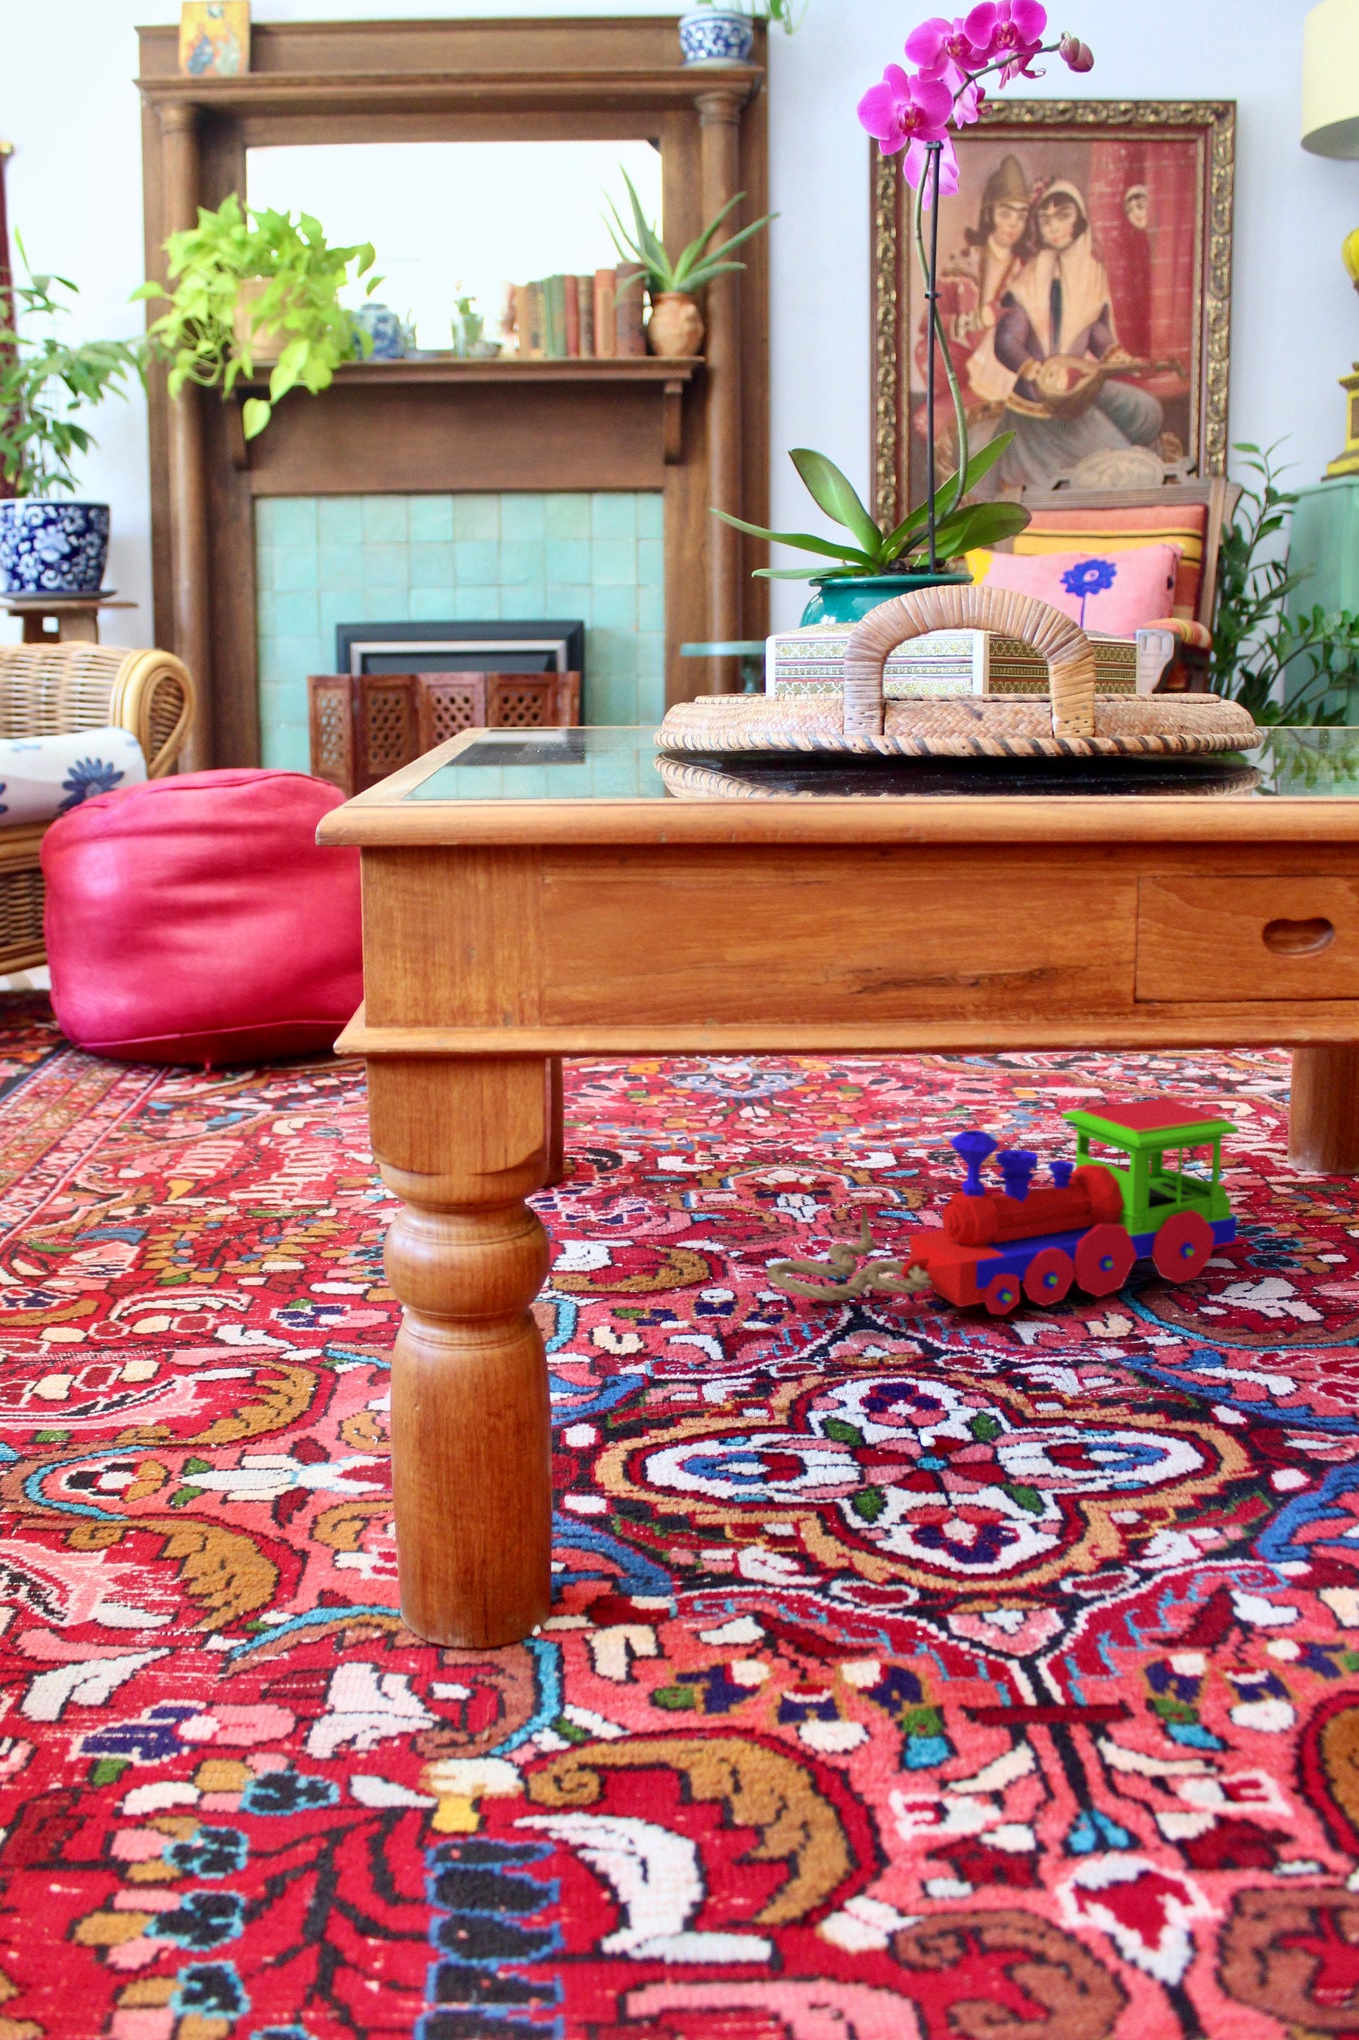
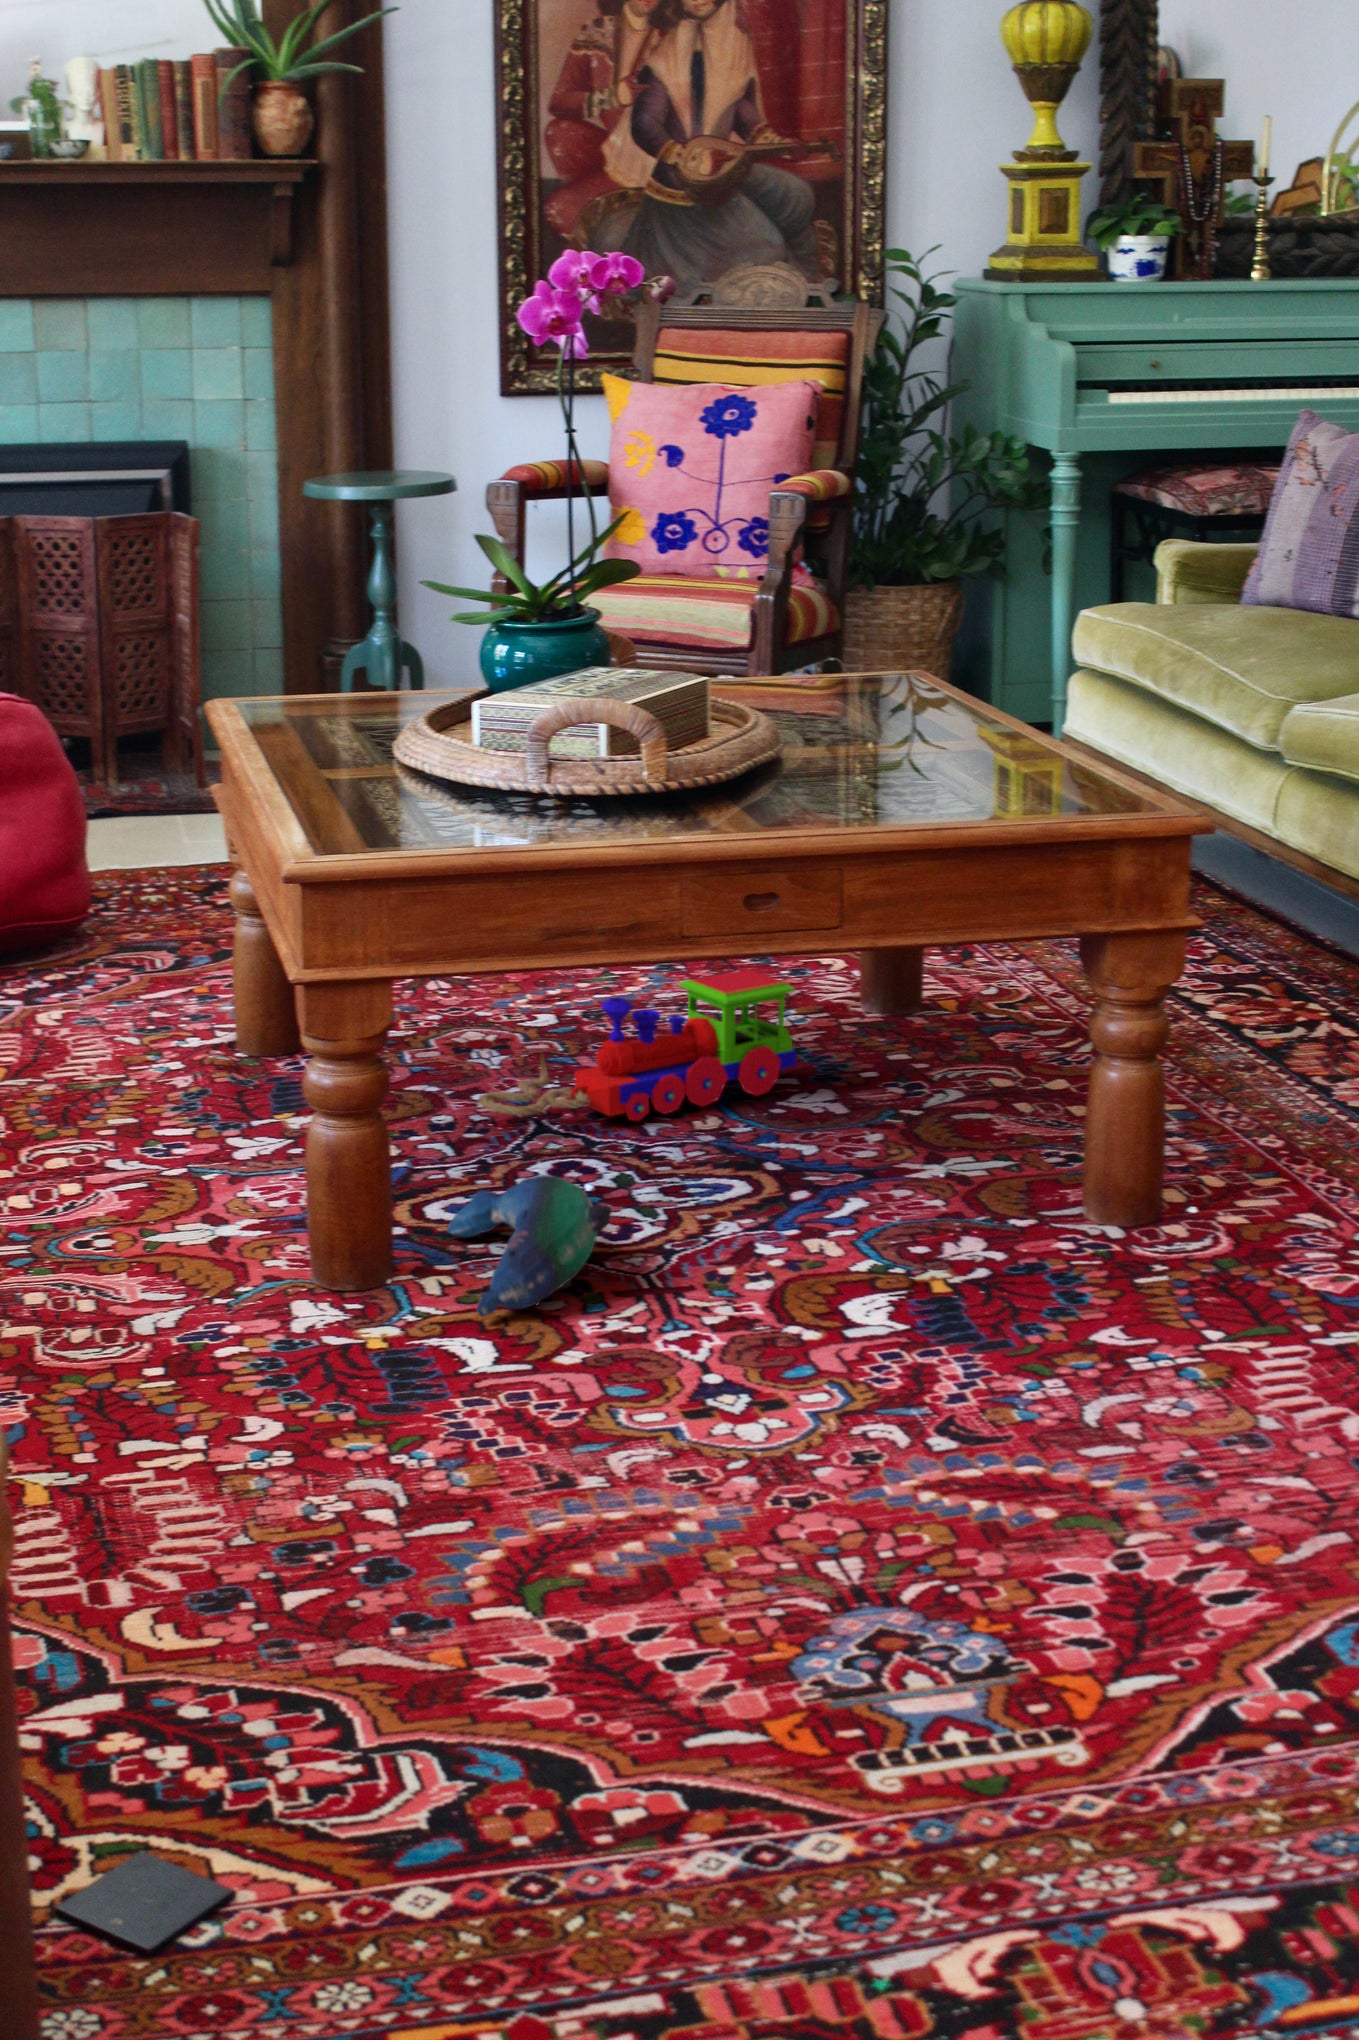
plush toy: none [672,1440,965,1766] -> present [447,1175,612,1317]

